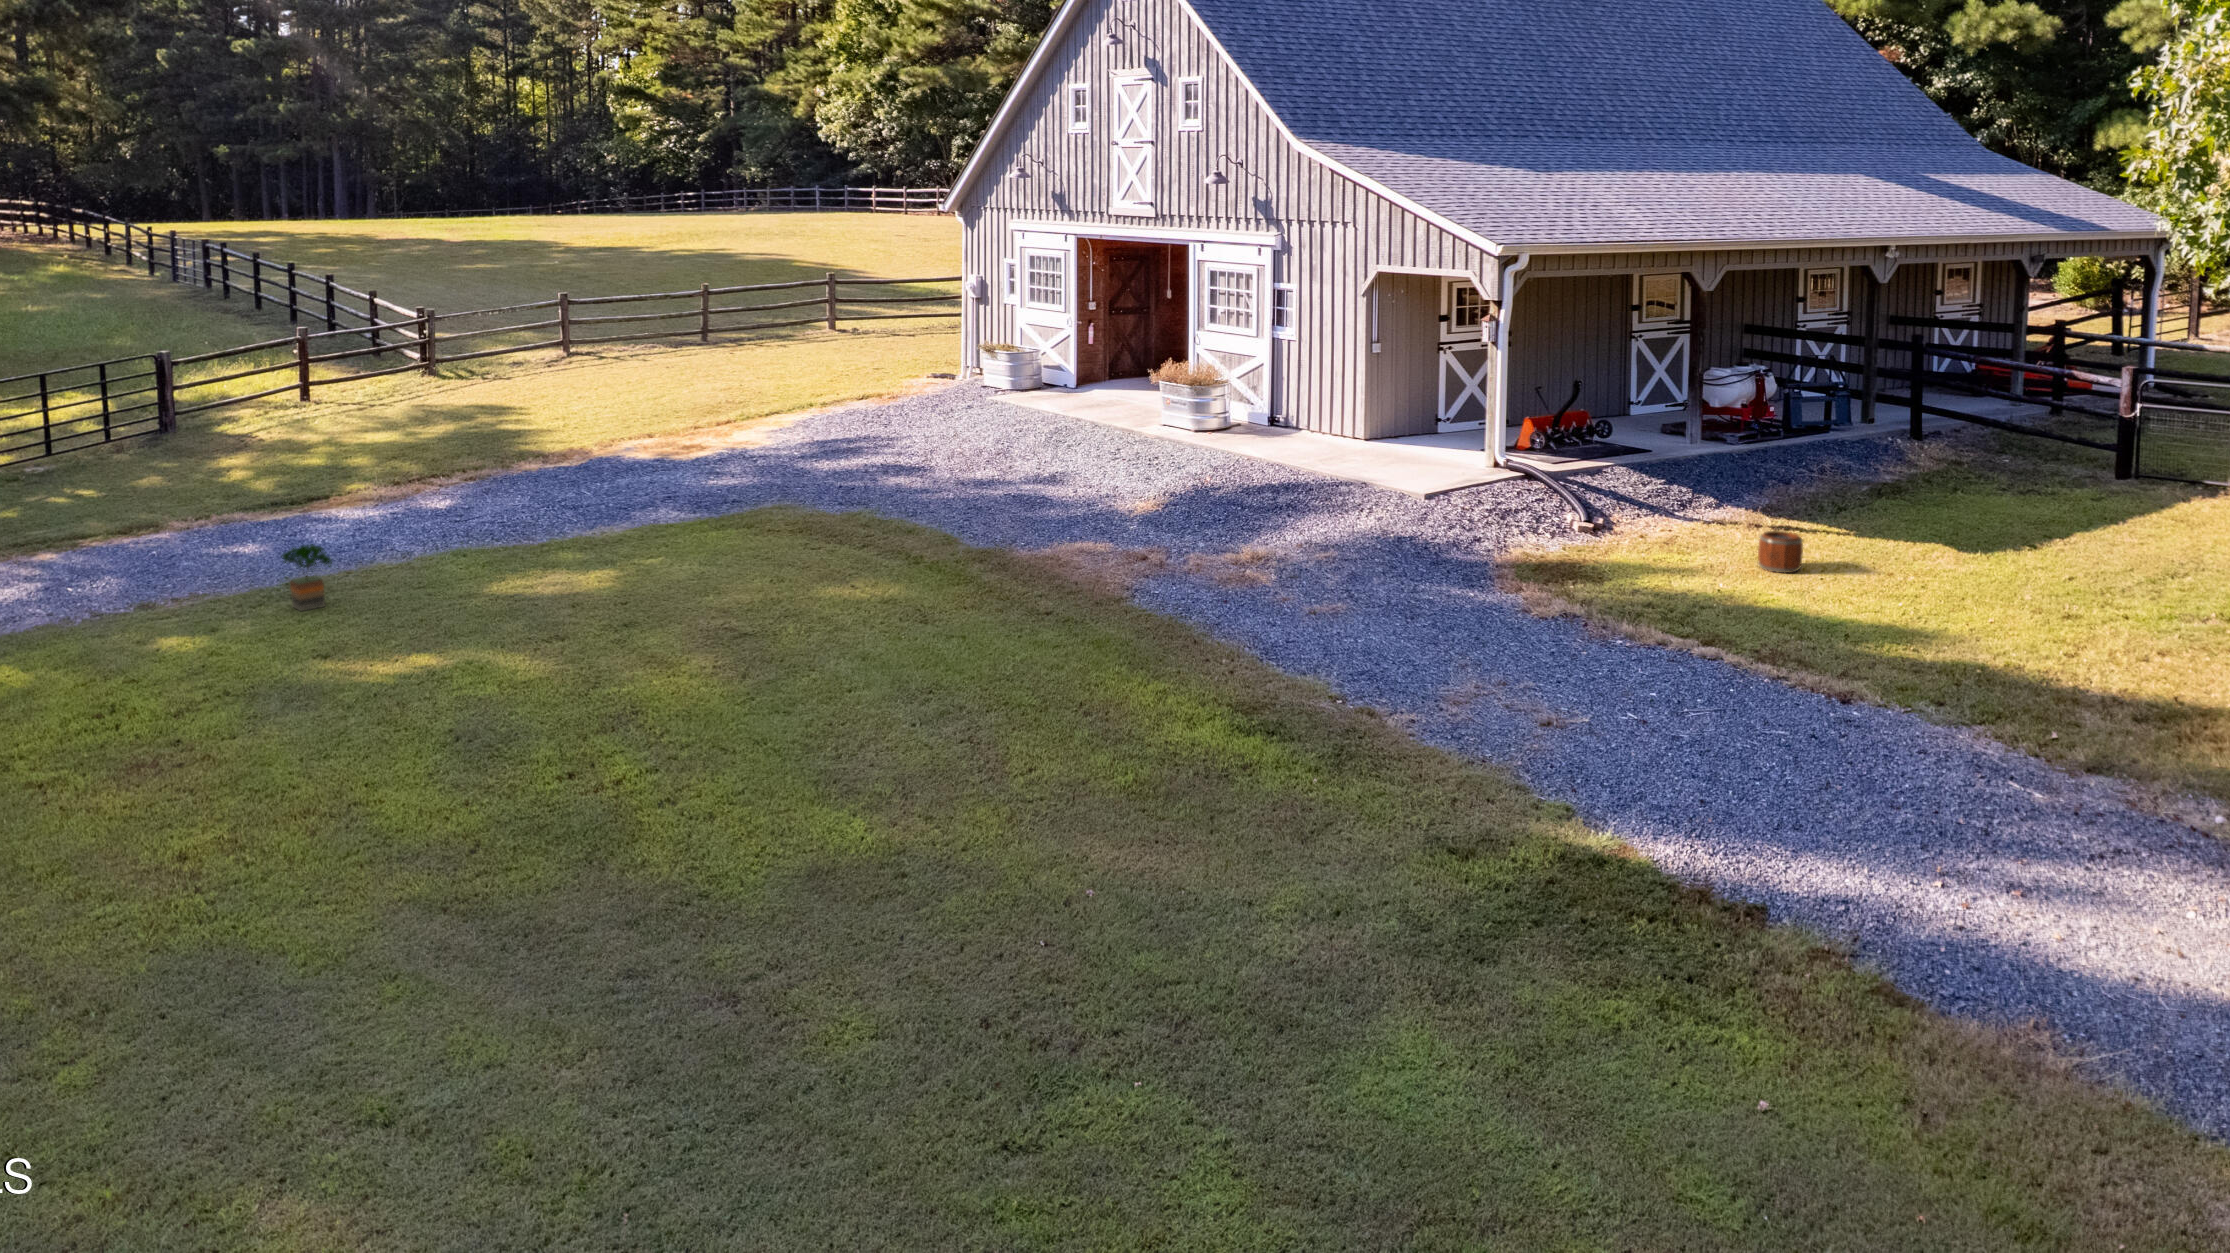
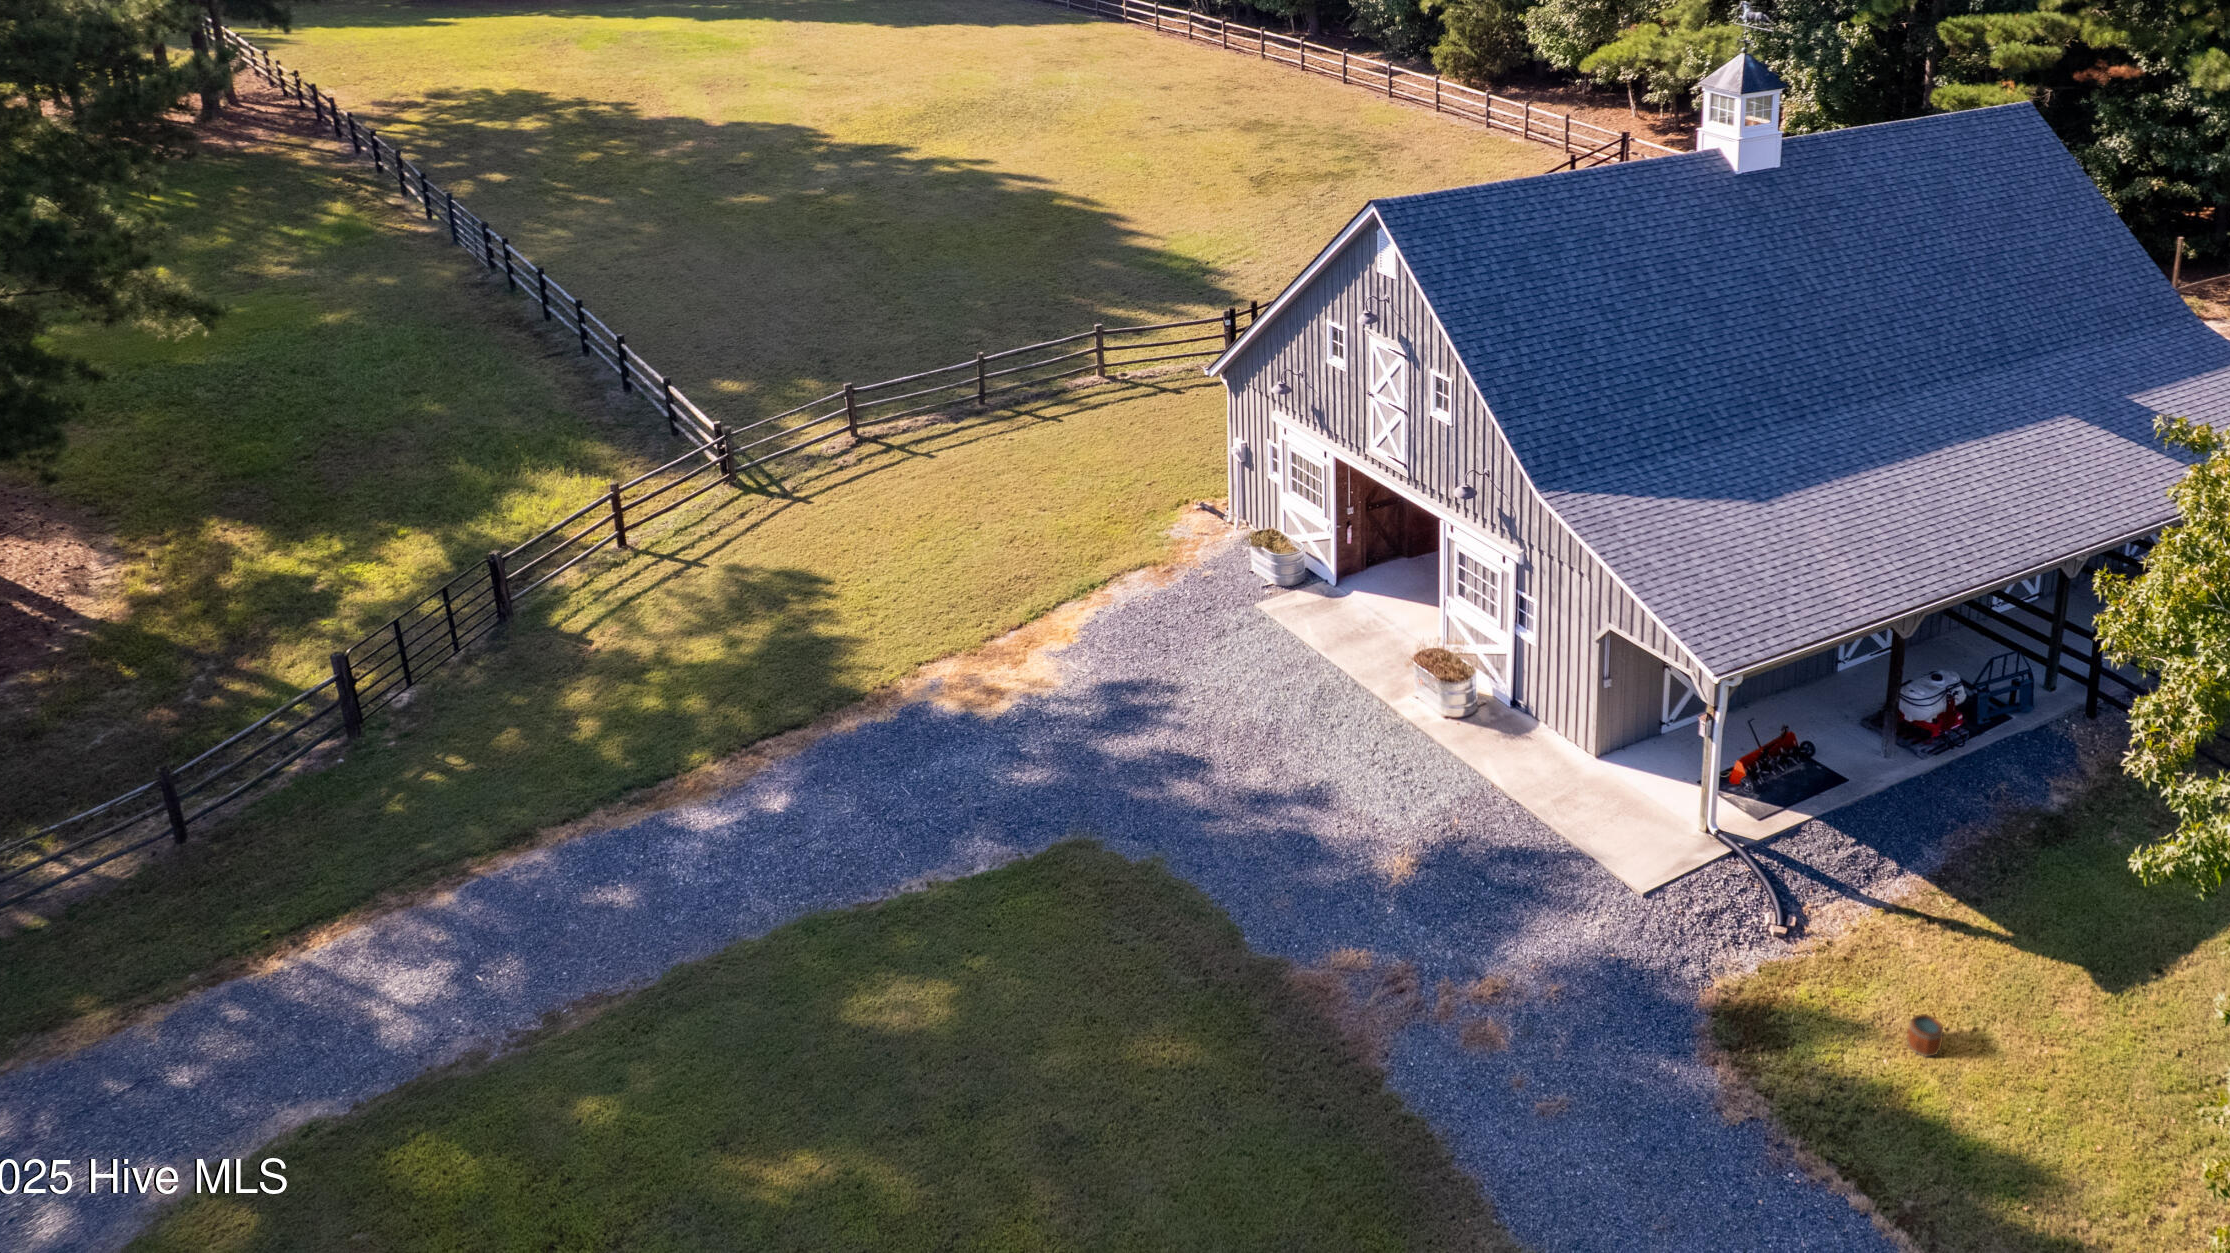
potted tree: present [282,544,332,611] -> none [713,1075,756,1134]

